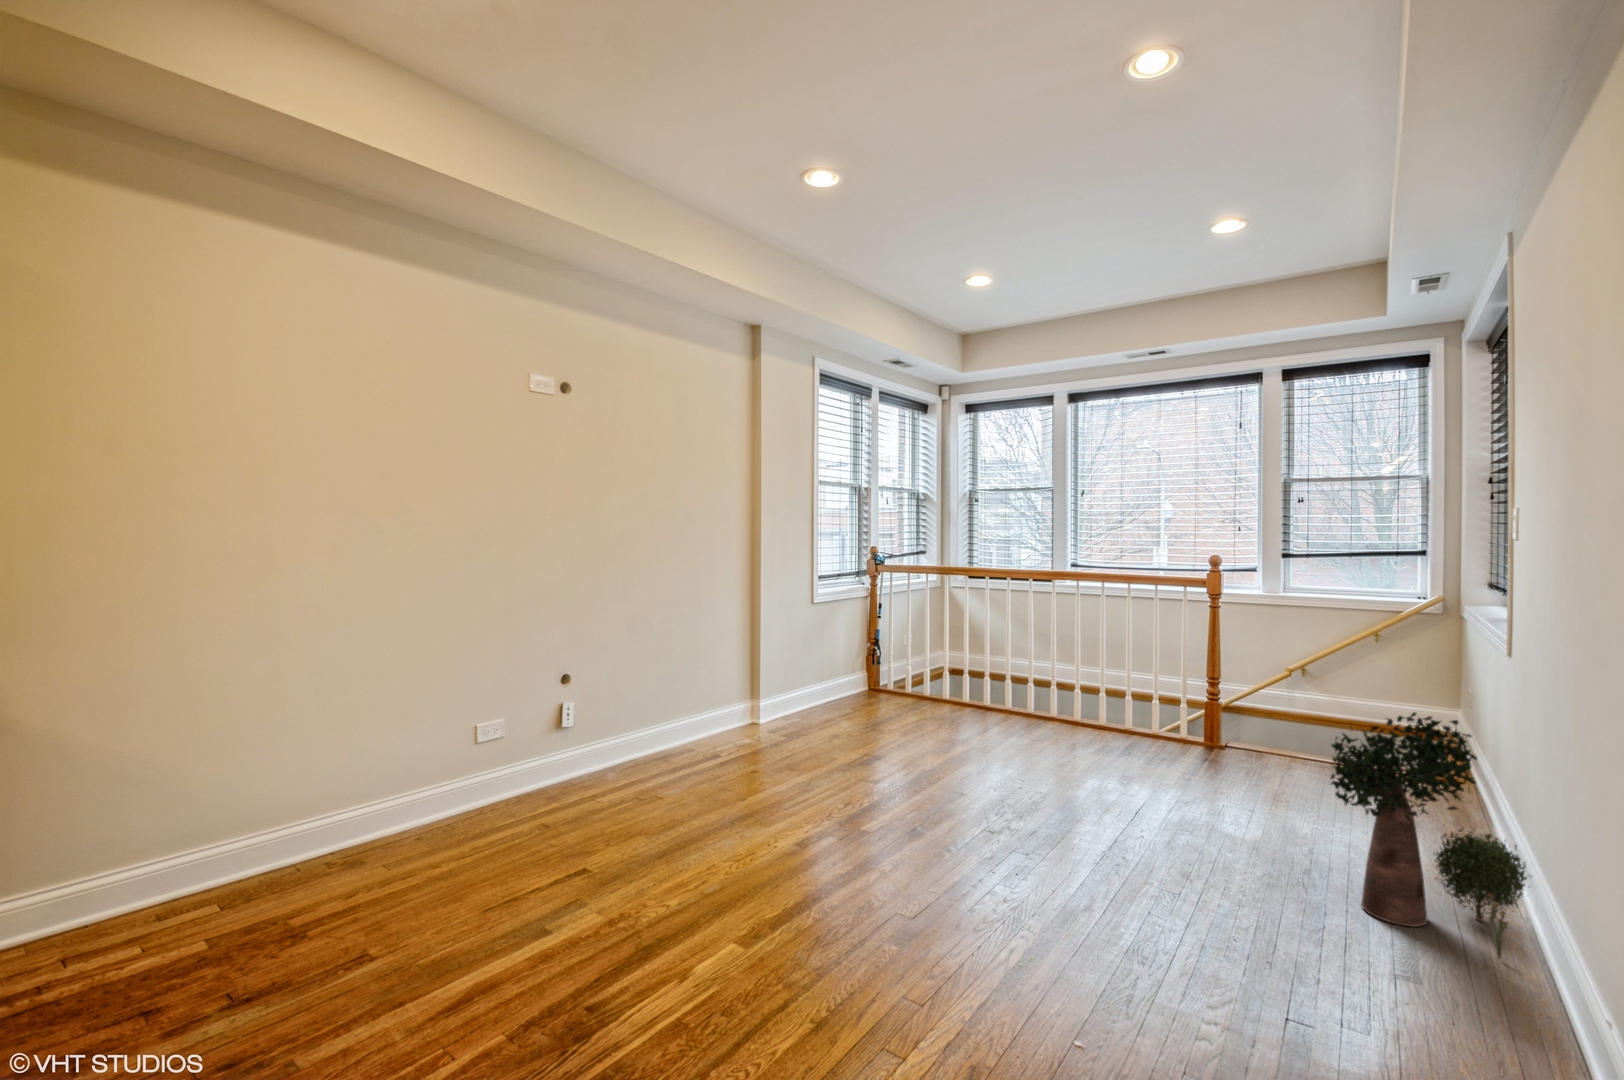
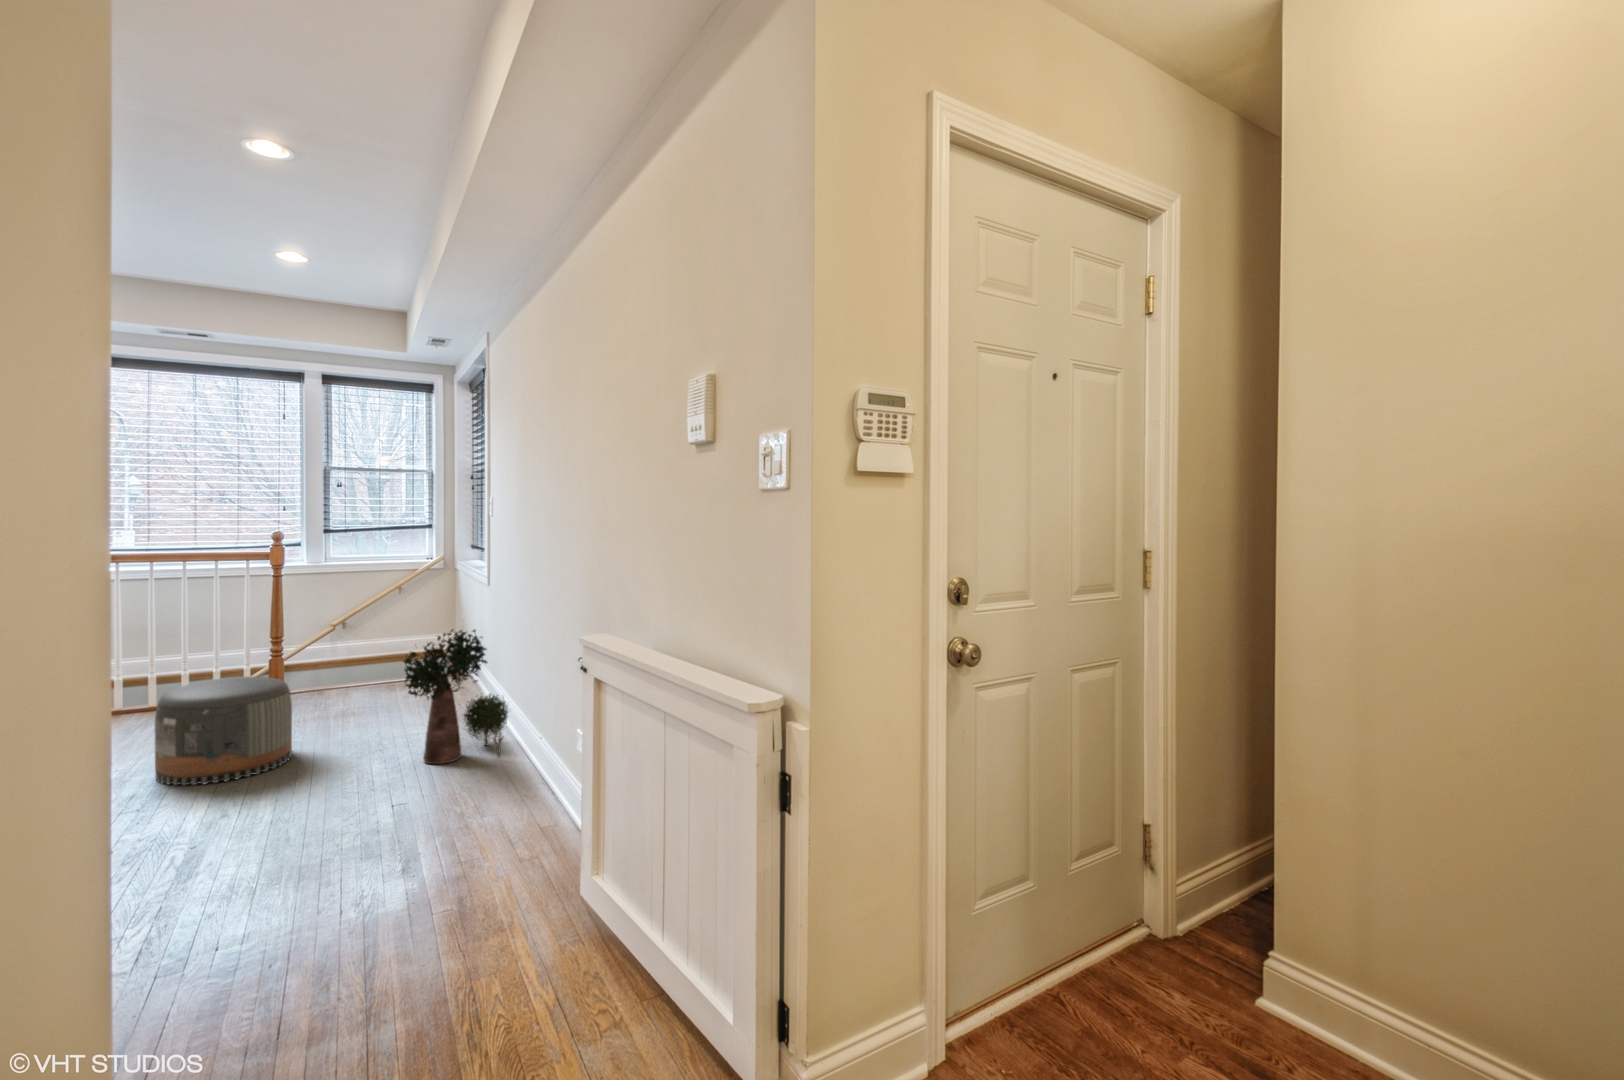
pouf: none [1072,714,1198,838] -> present [155,677,292,786]

